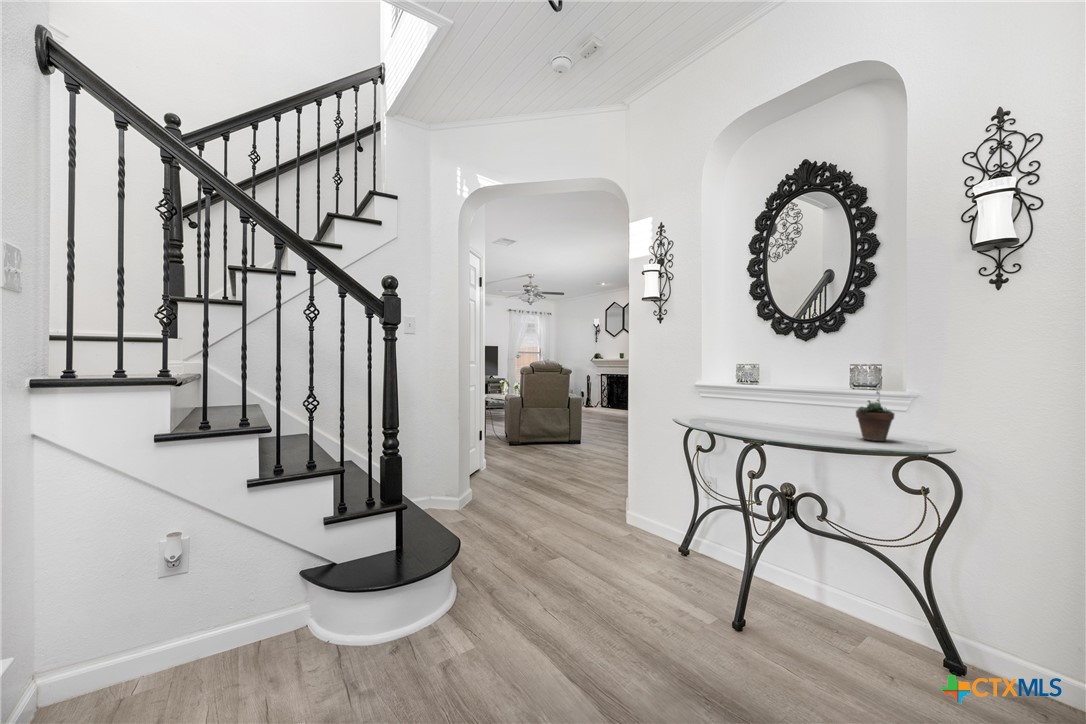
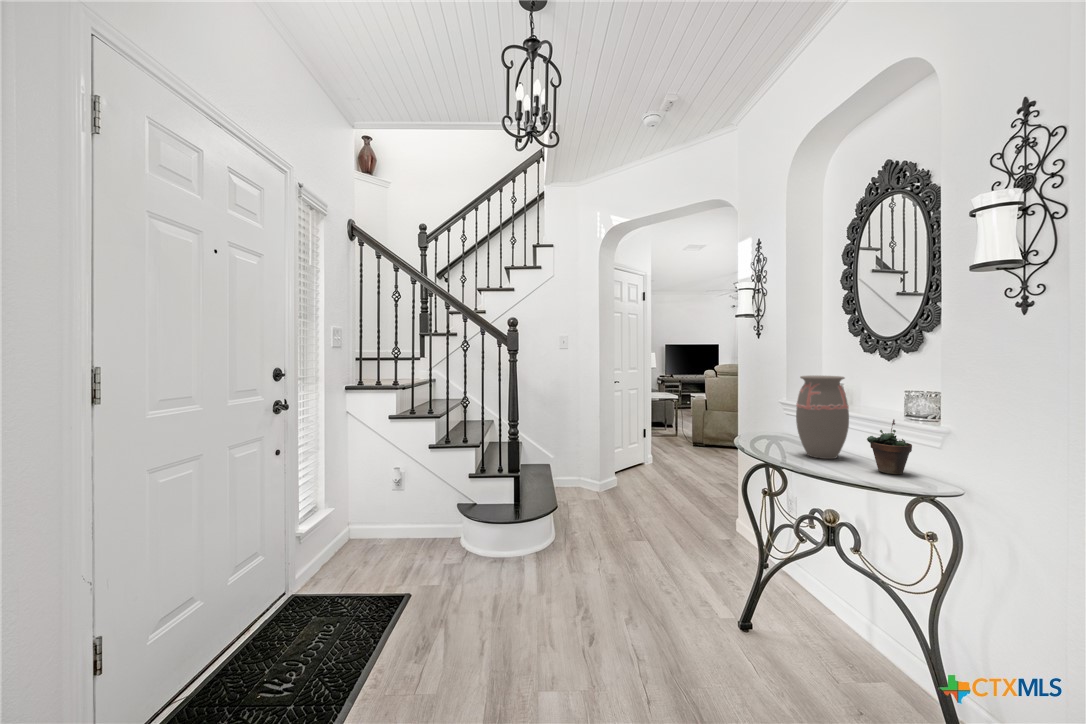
decorative vase: none [765,353,816,435] -> present [796,376,849,459]

